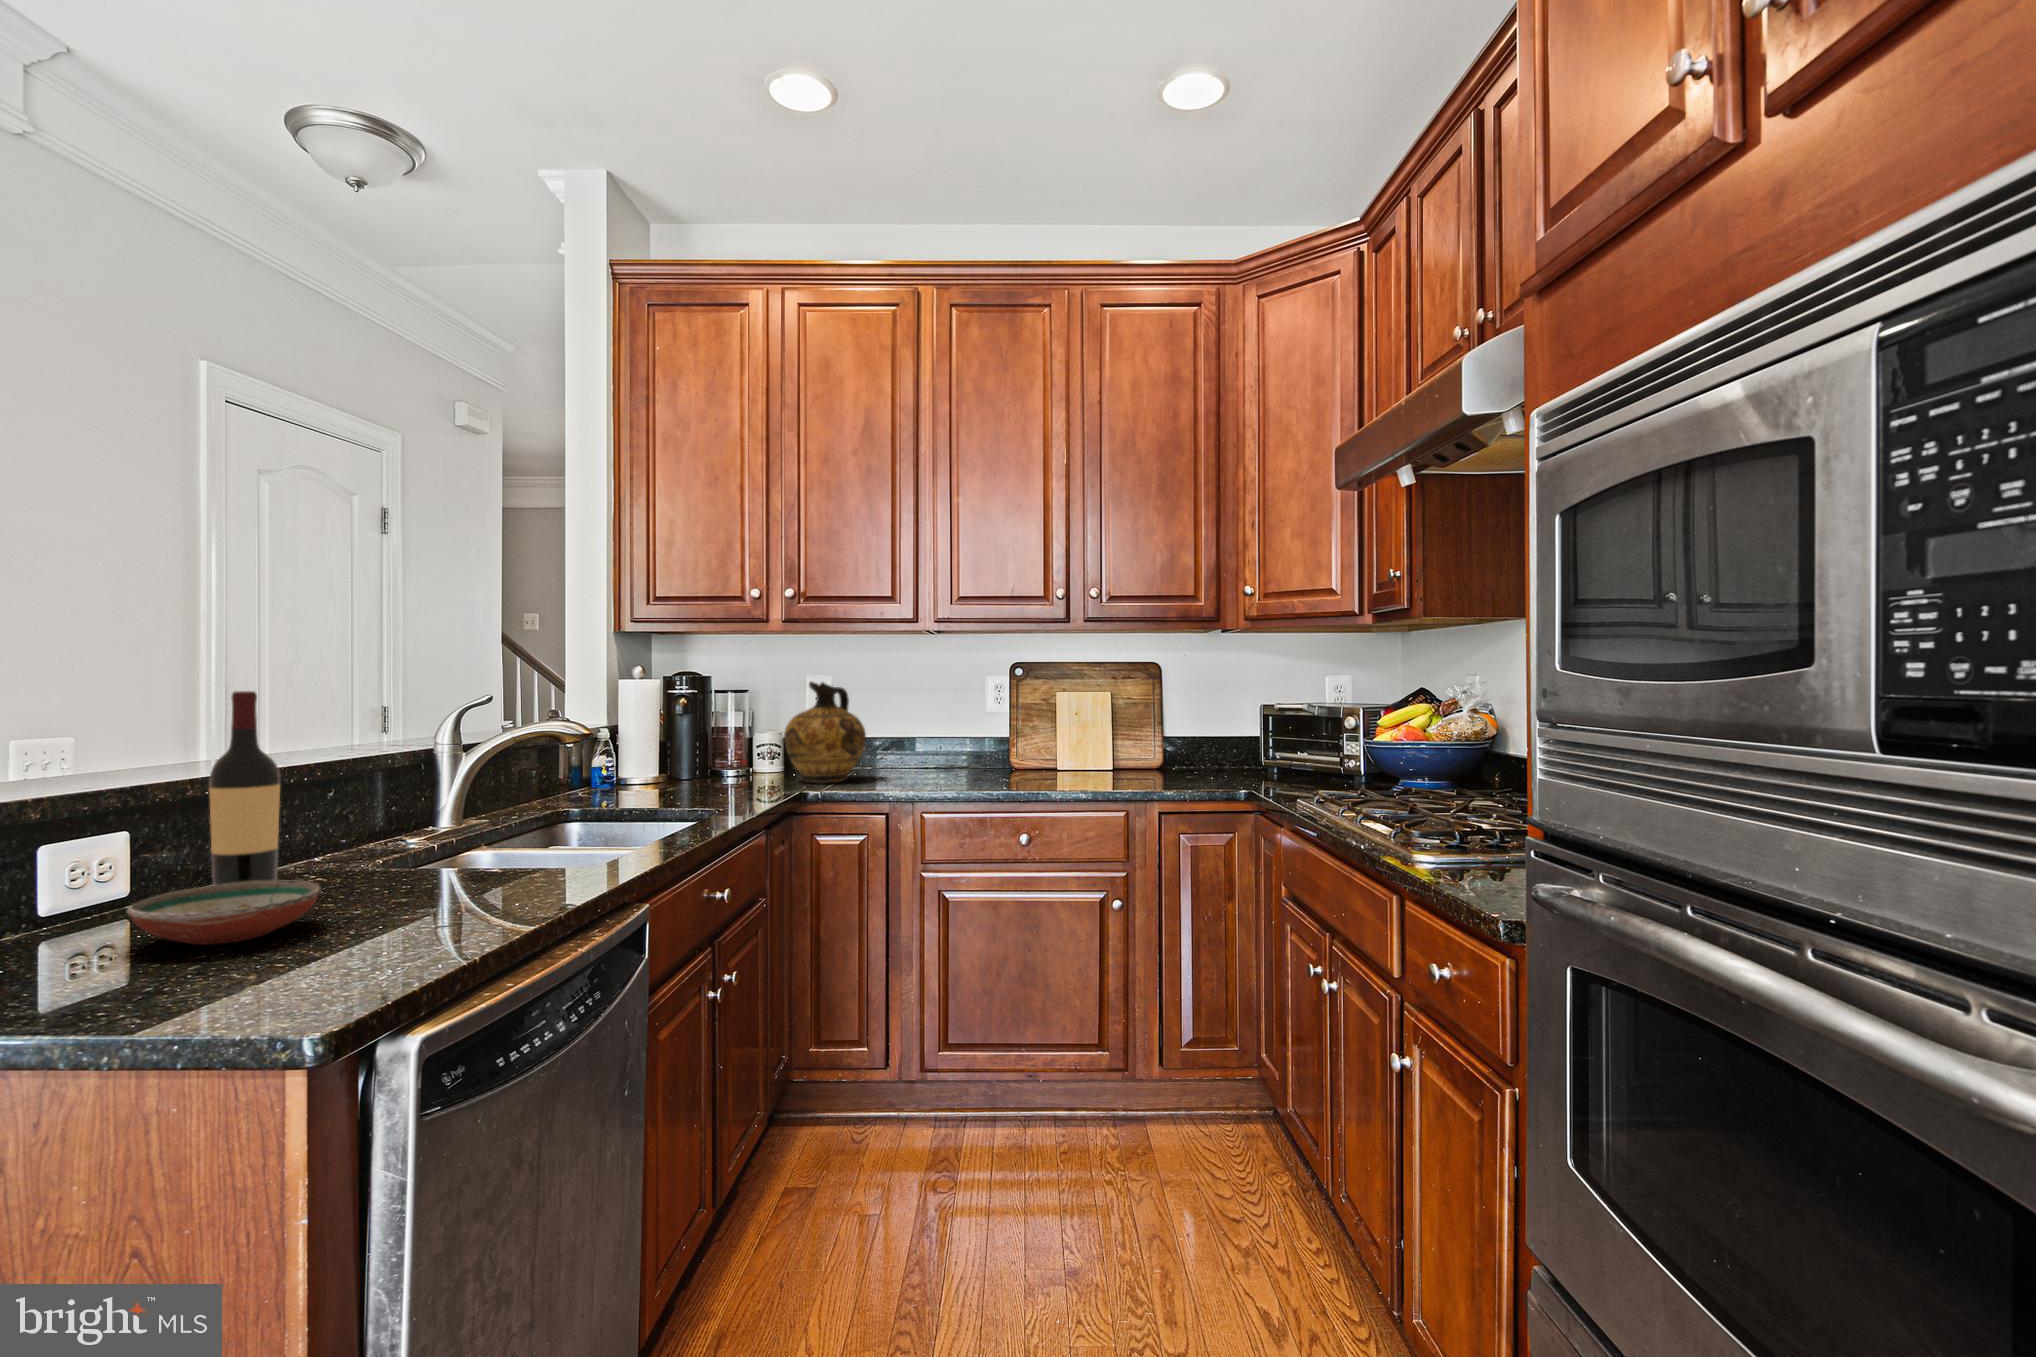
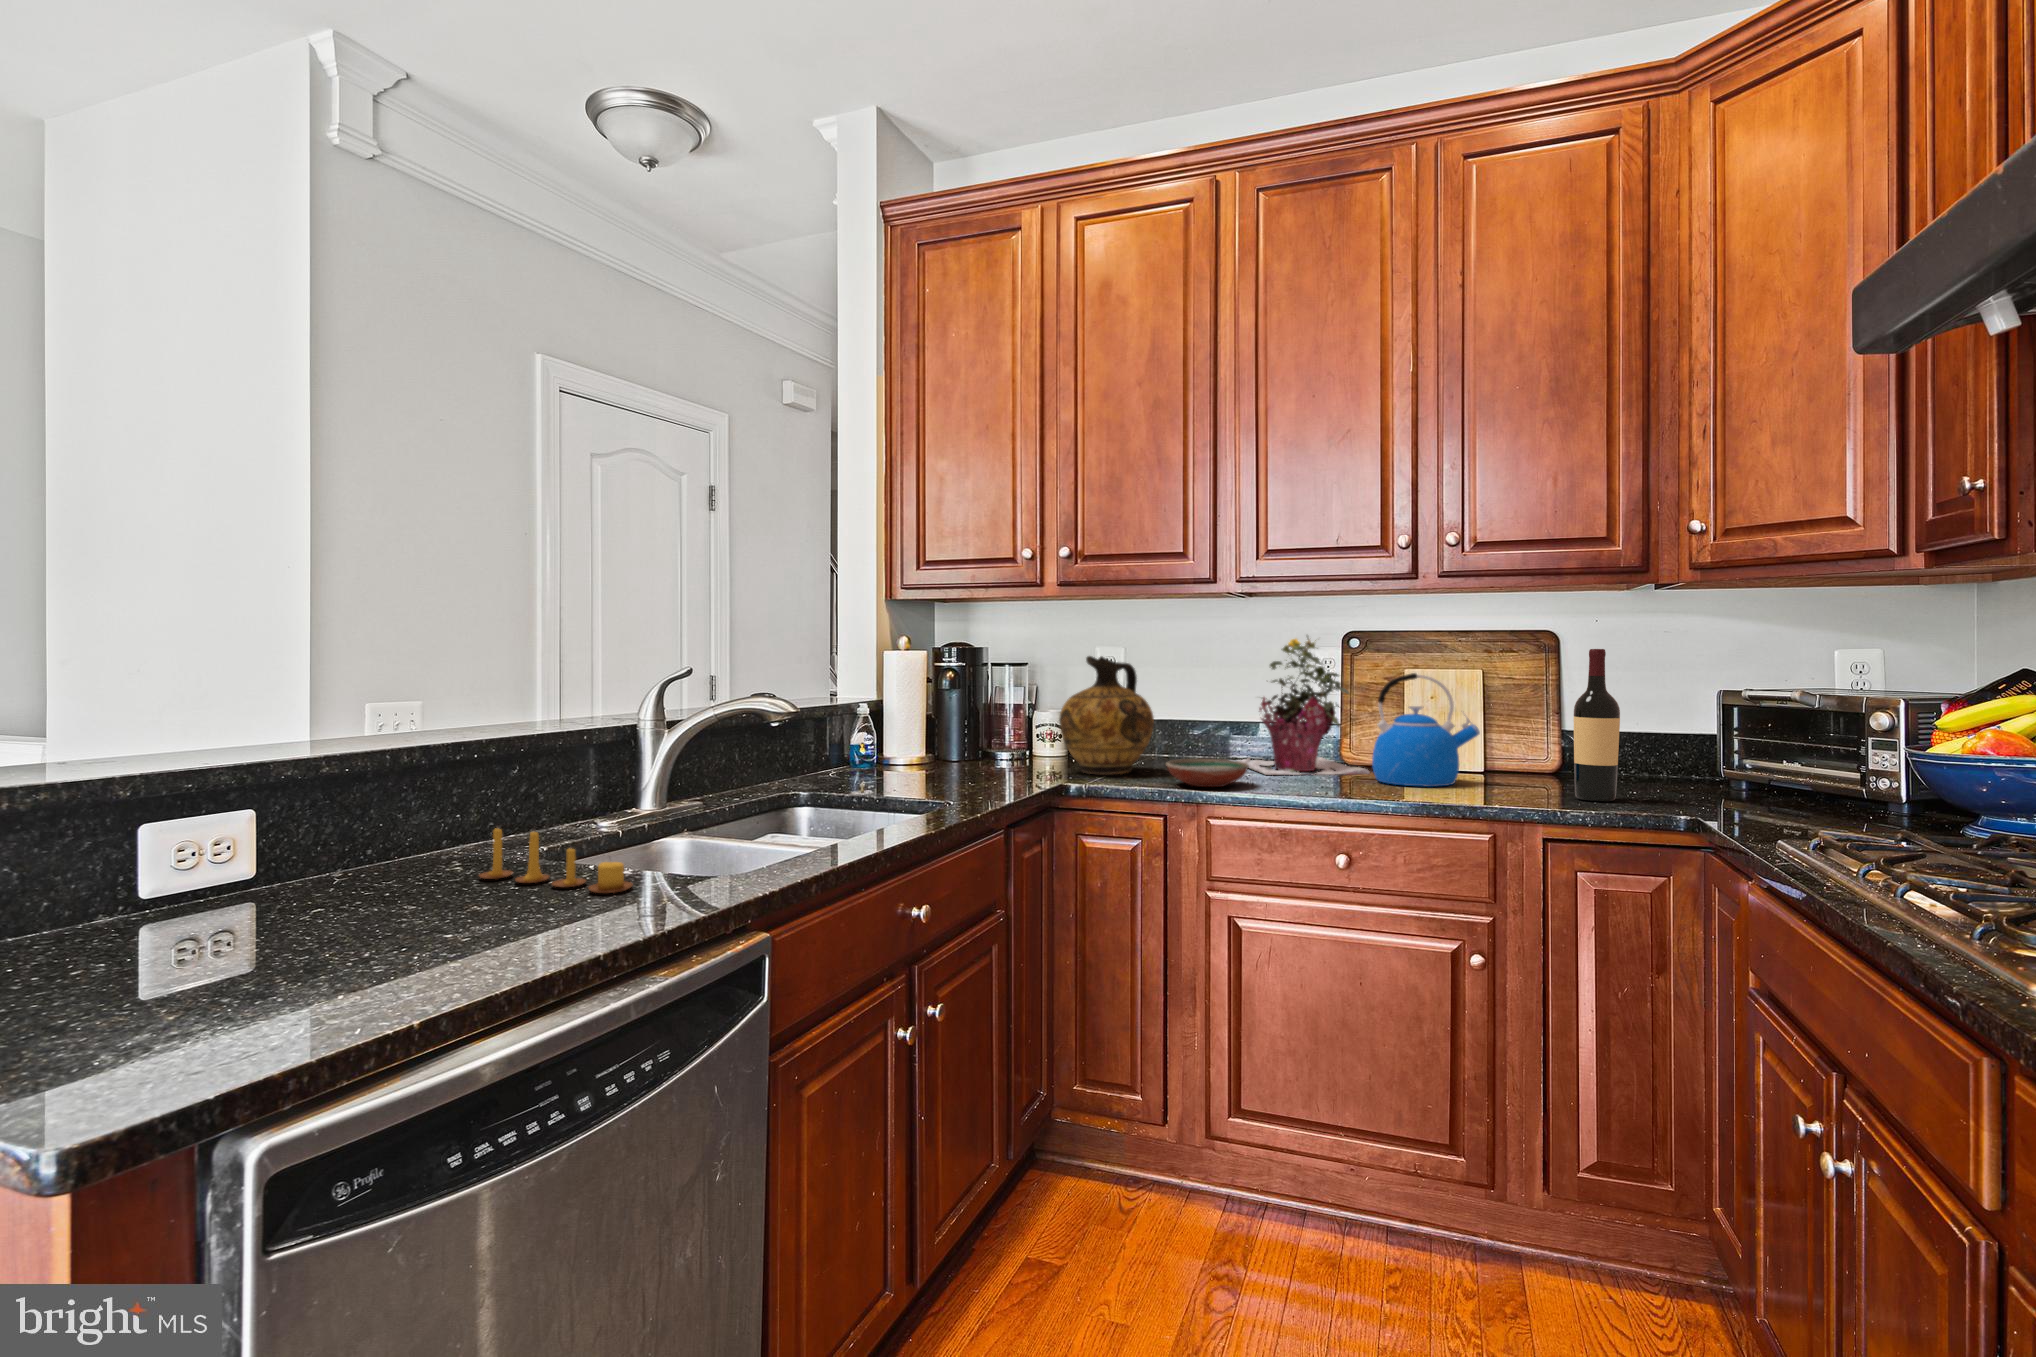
potted plant: none [929,664,1035,777] -> present [1238,636,1369,775]
wine bottle: present [209,691,280,885] -> present [1574,649,1620,801]
kettle: none [1039,694,1114,780] -> present [1372,673,1480,787]
candle: none [343,835,511,885] -> present [479,828,633,893]
decorative bowl: present [127,881,321,945] -> present [1166,759,1249,787]

